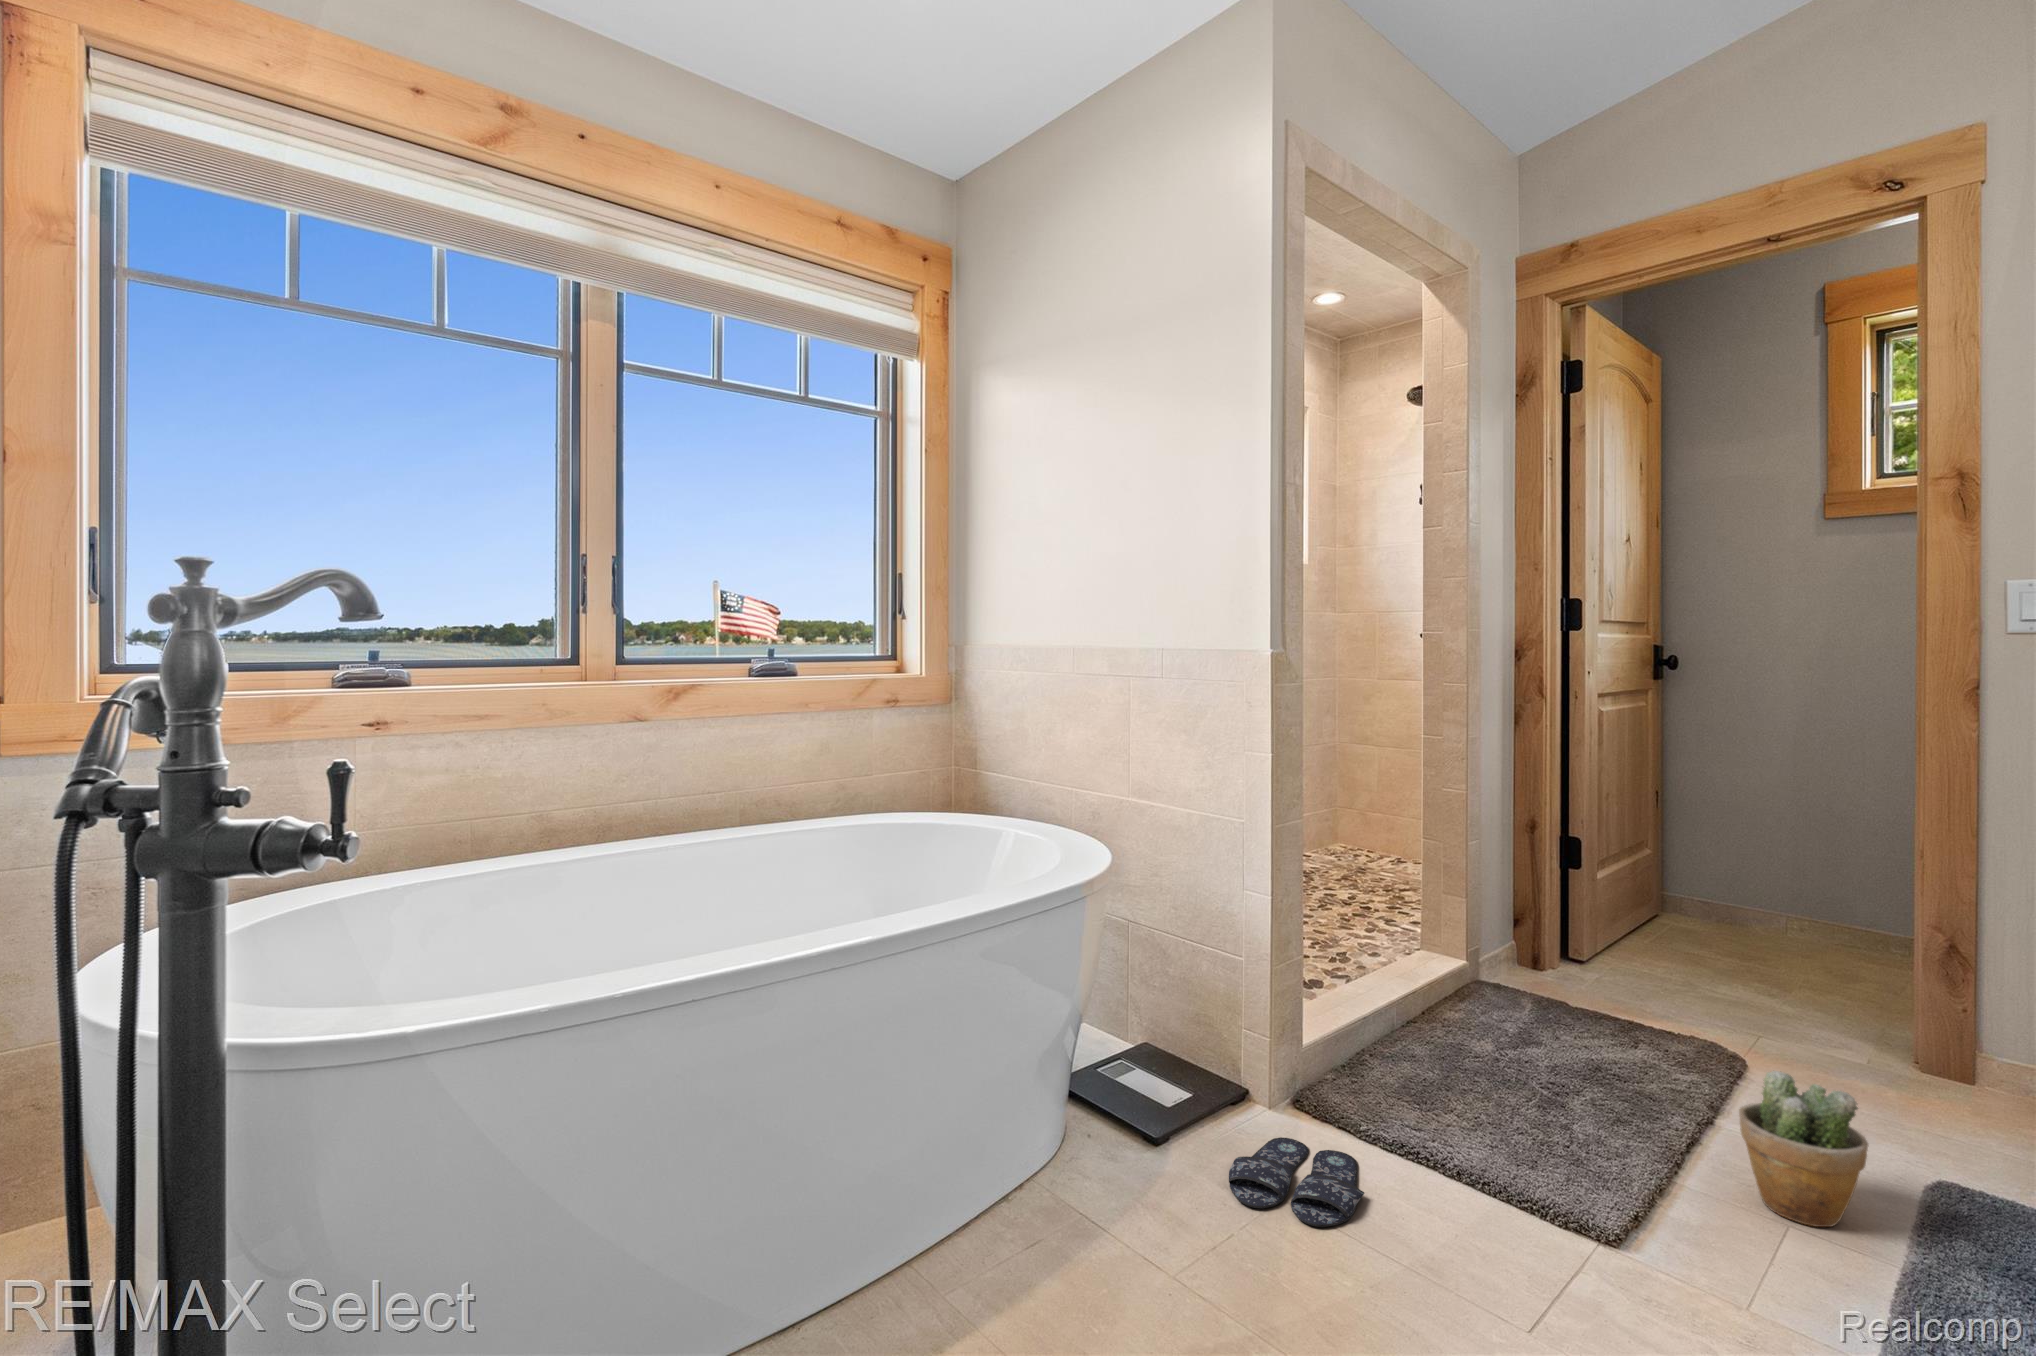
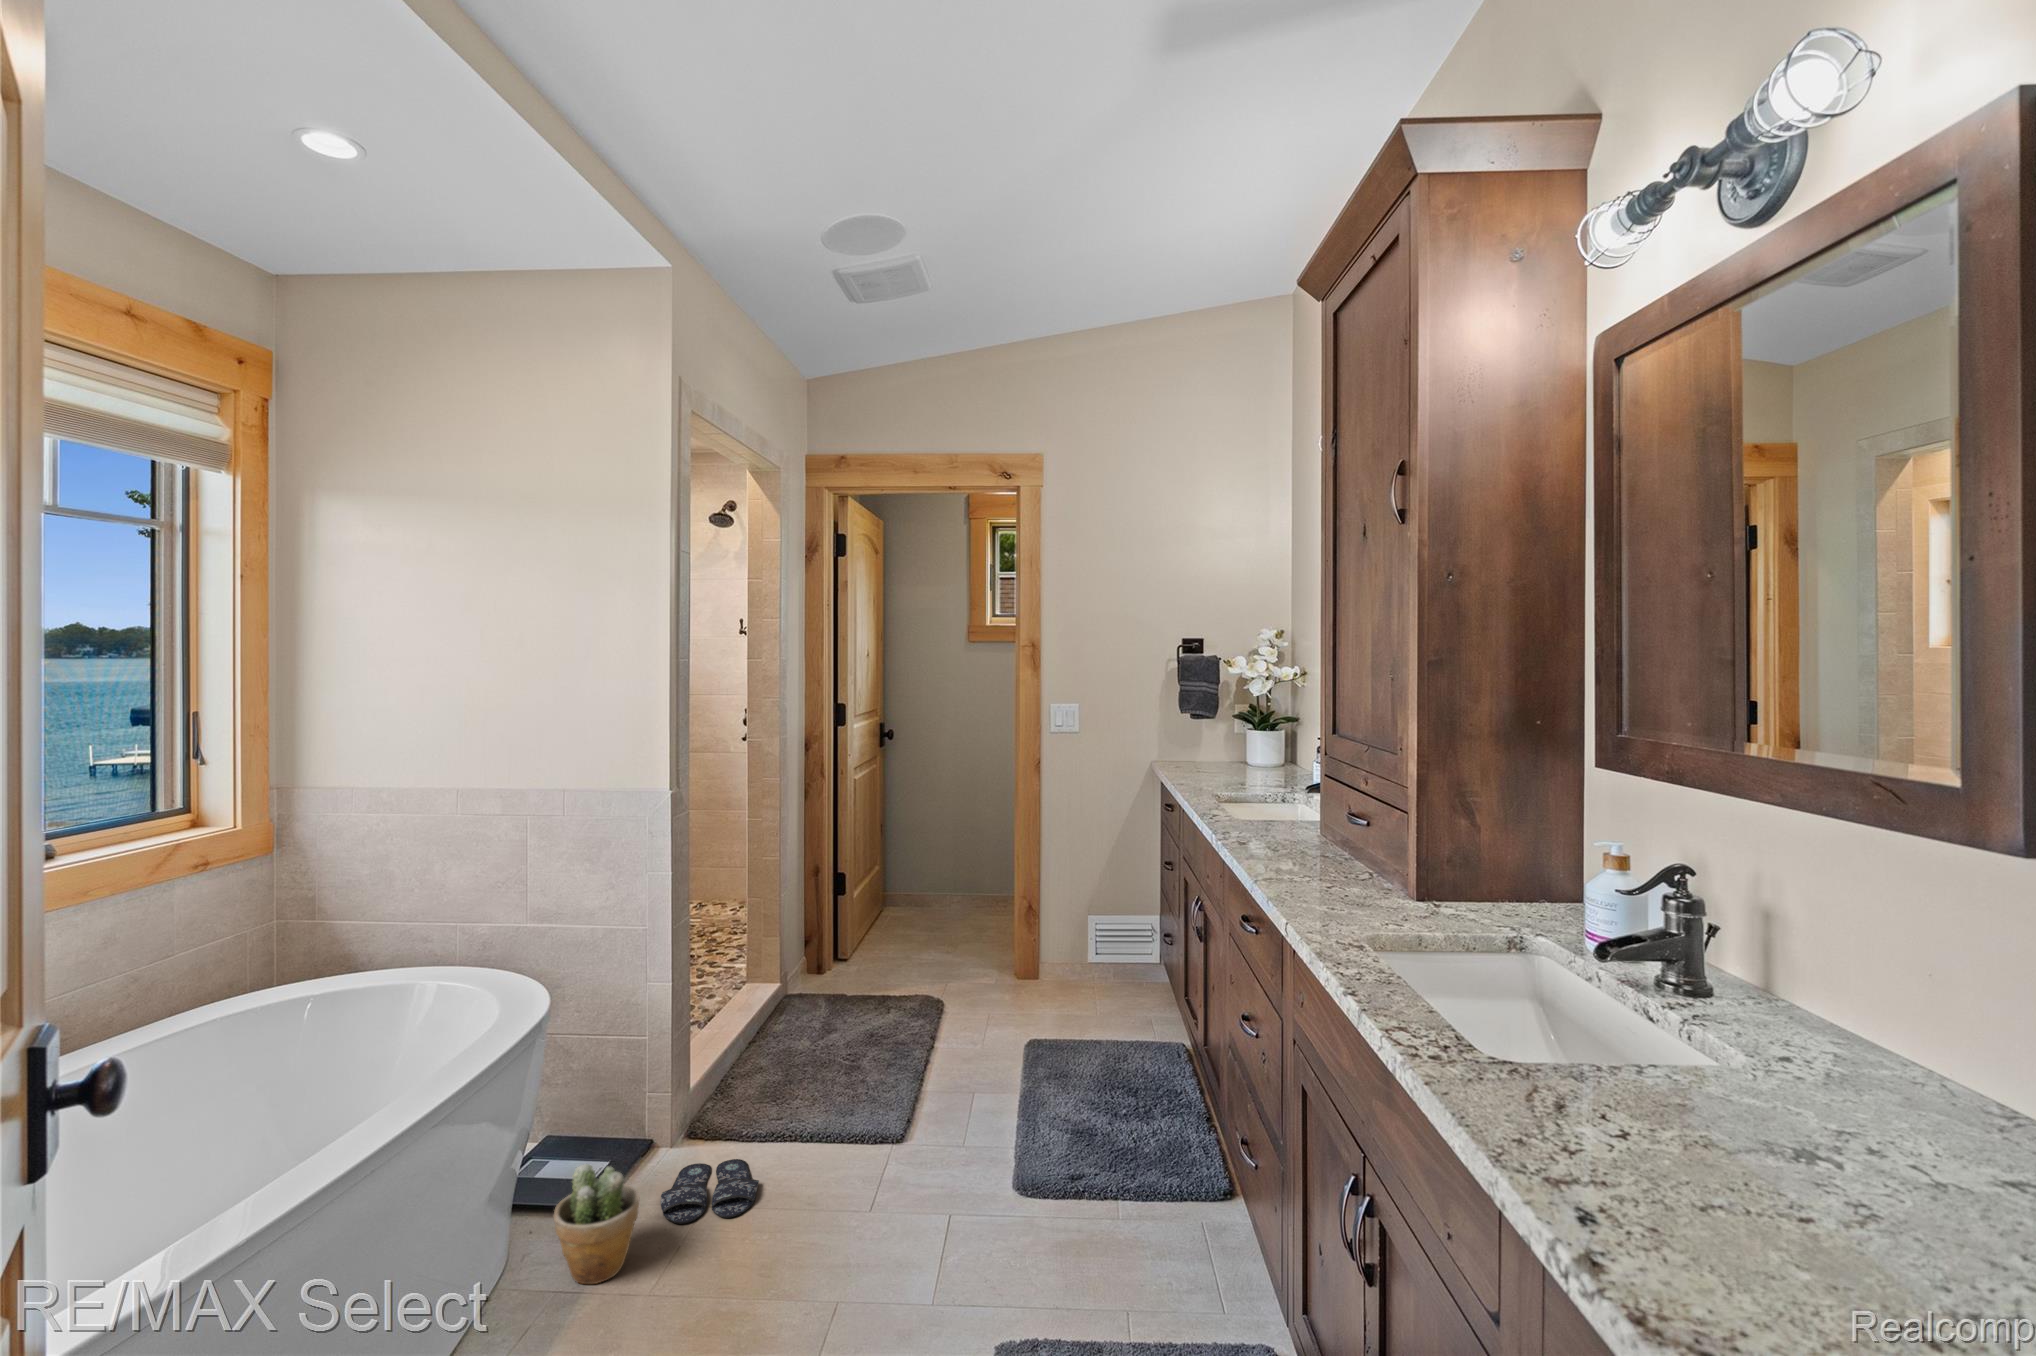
potted plant: present [1739,1071,1868,1227] -> present [554,1164,639,1284]

